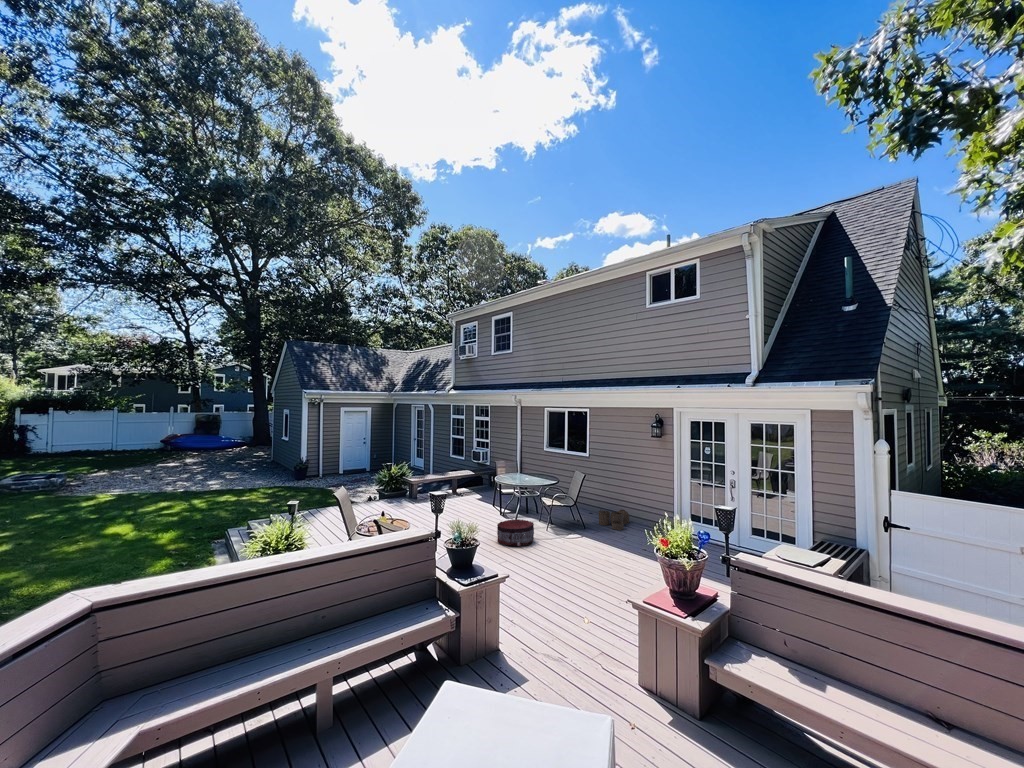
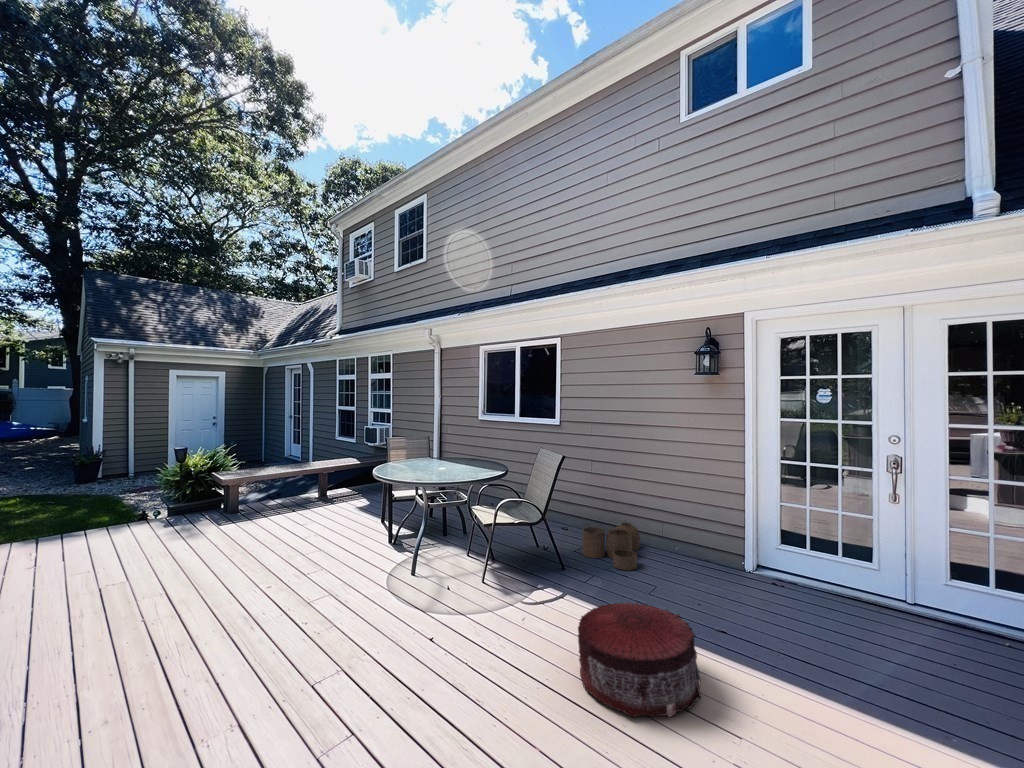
pouf: present [497,519,534,546] -> present [578,603,701,717]

